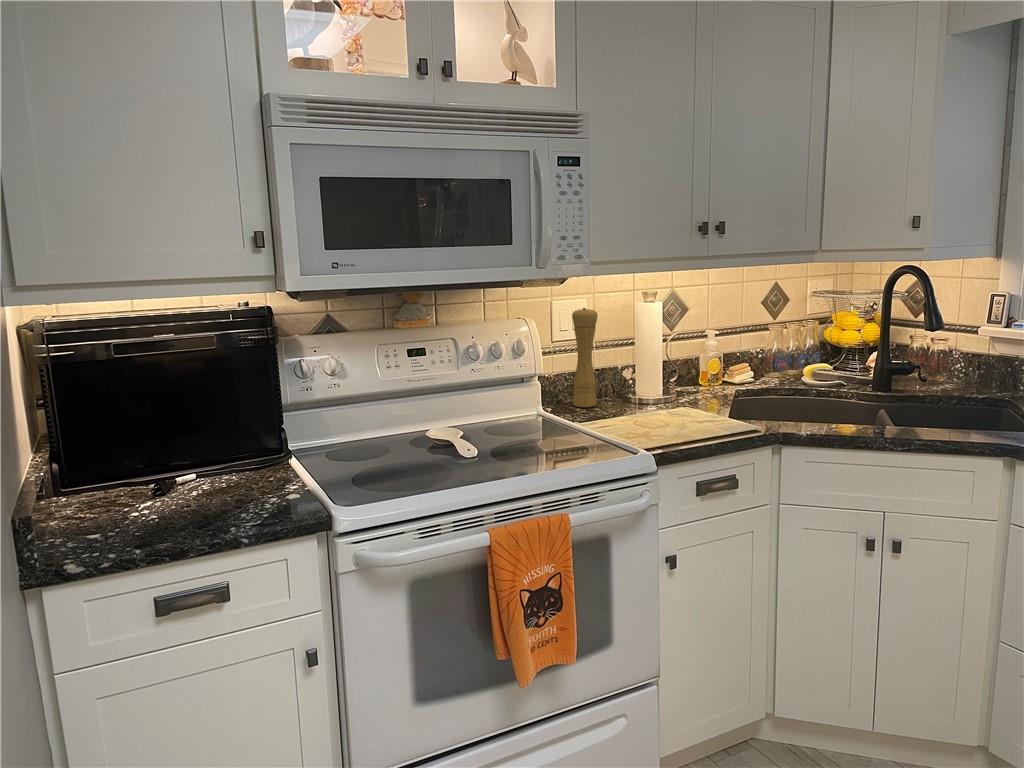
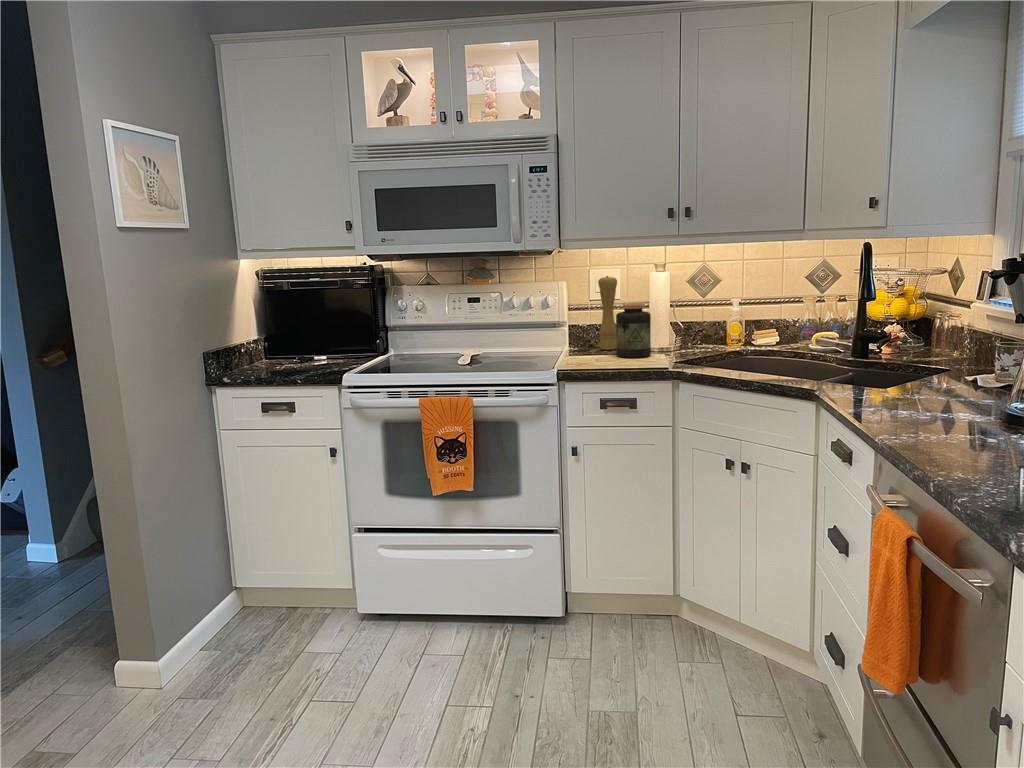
jar: none [622,345,669,419] -> present [616,303,651,358]

